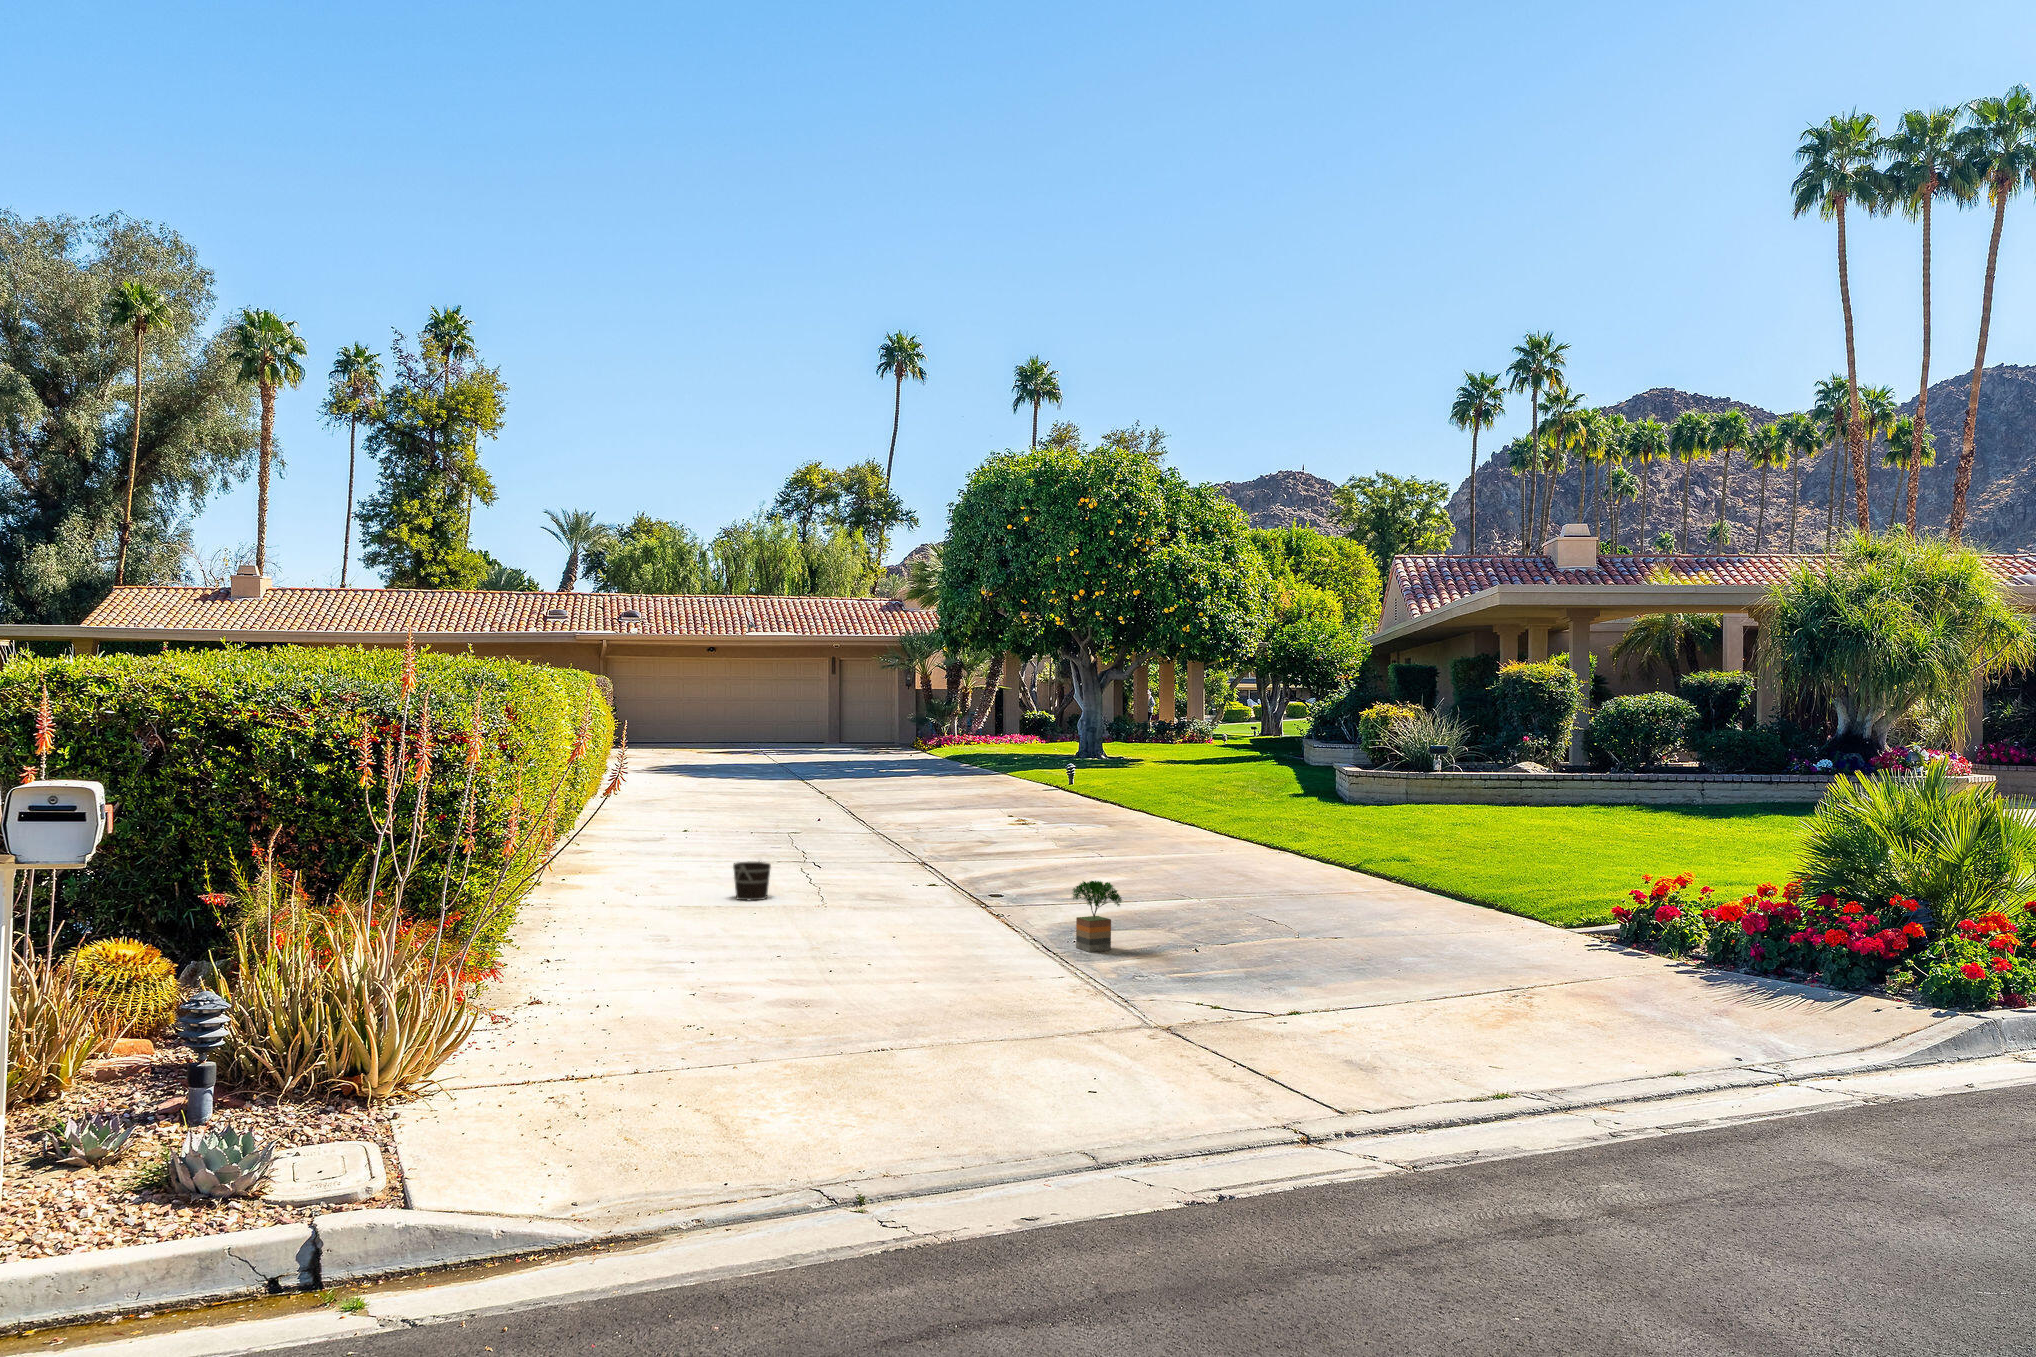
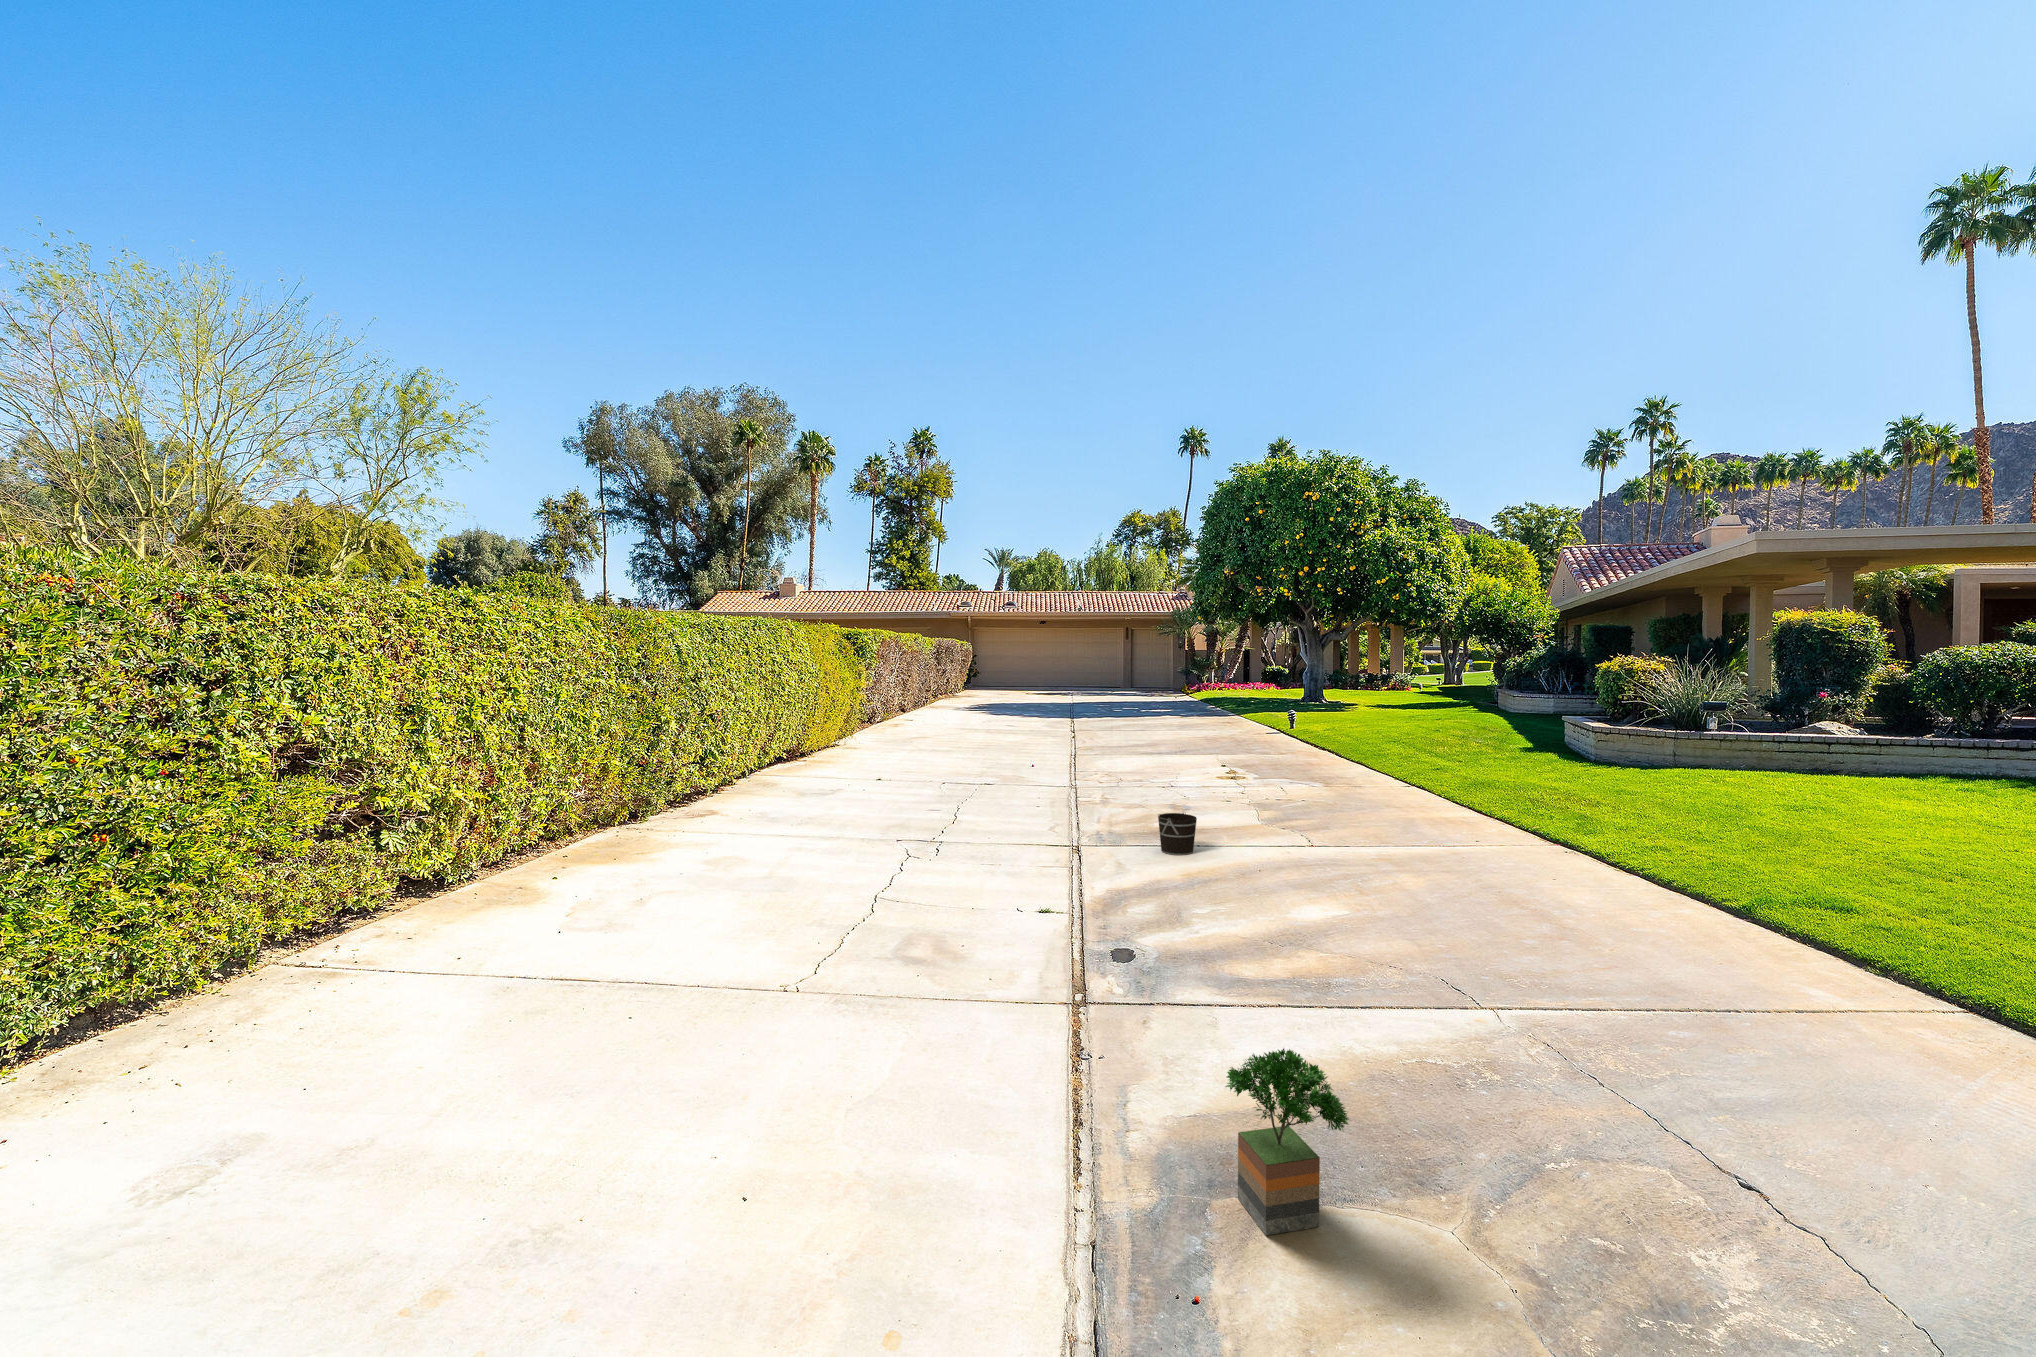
bucket: present [733,861,771,900] -> present [1158,812,1197,855]

